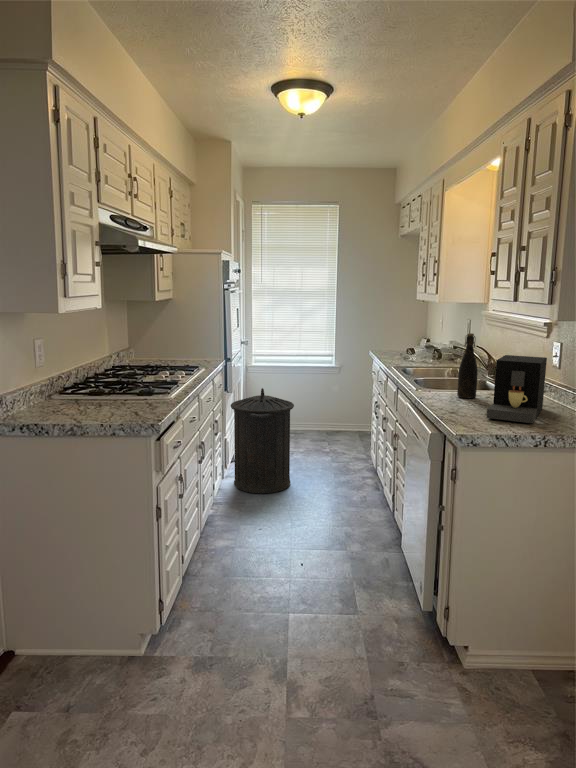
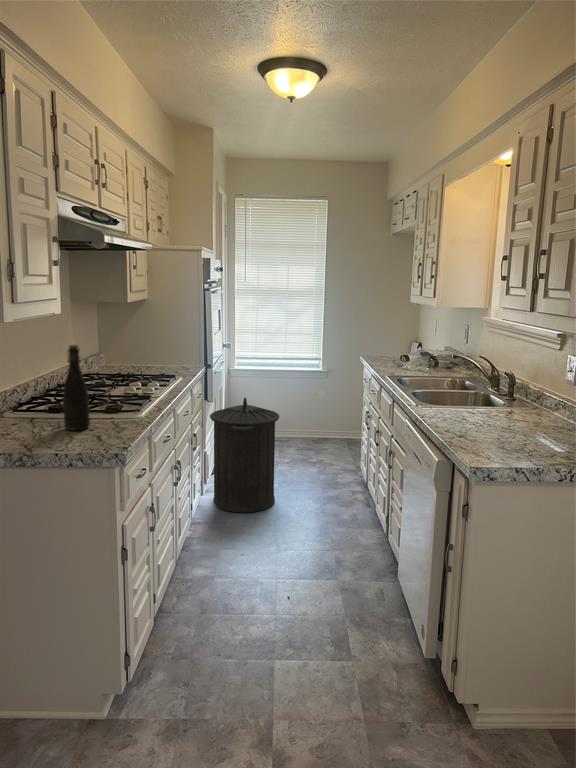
bottle: present [457,333,478,398] -> present [63,345,90,430]
coffee maker: present [487,355,547,423] -> none [500,371,566,452]

